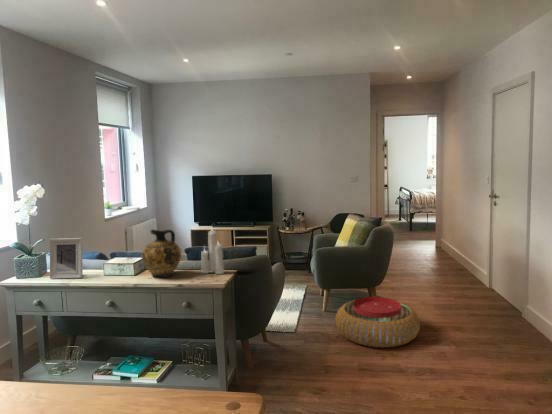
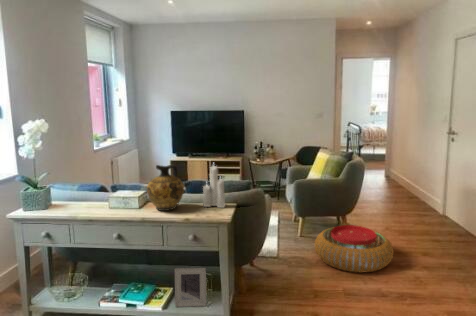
picture frame: present [50,238,83,278] -> present [175,268,206,307]

